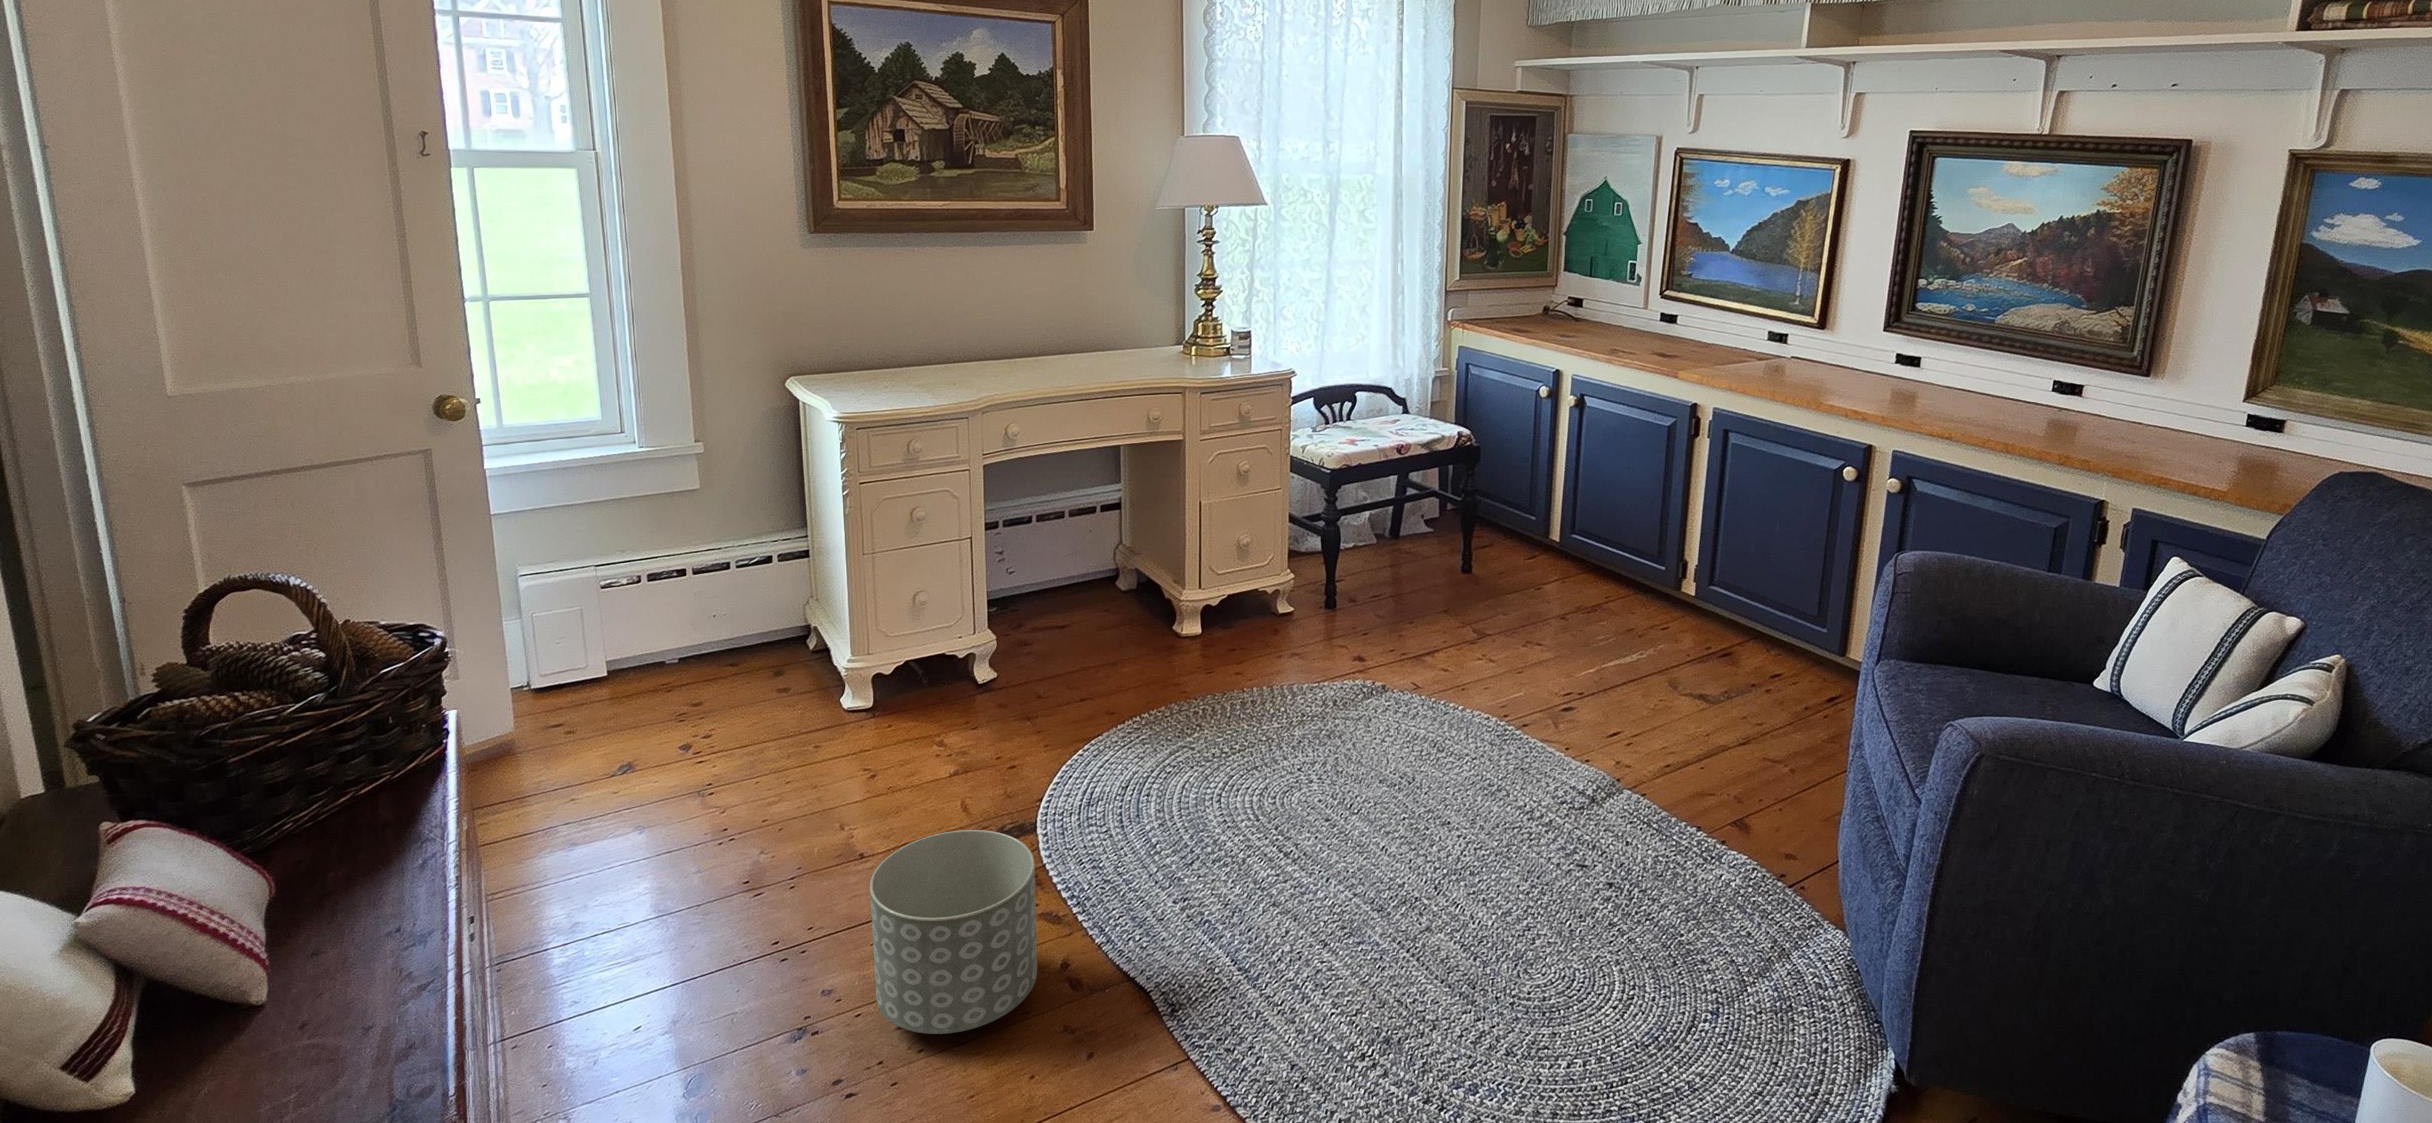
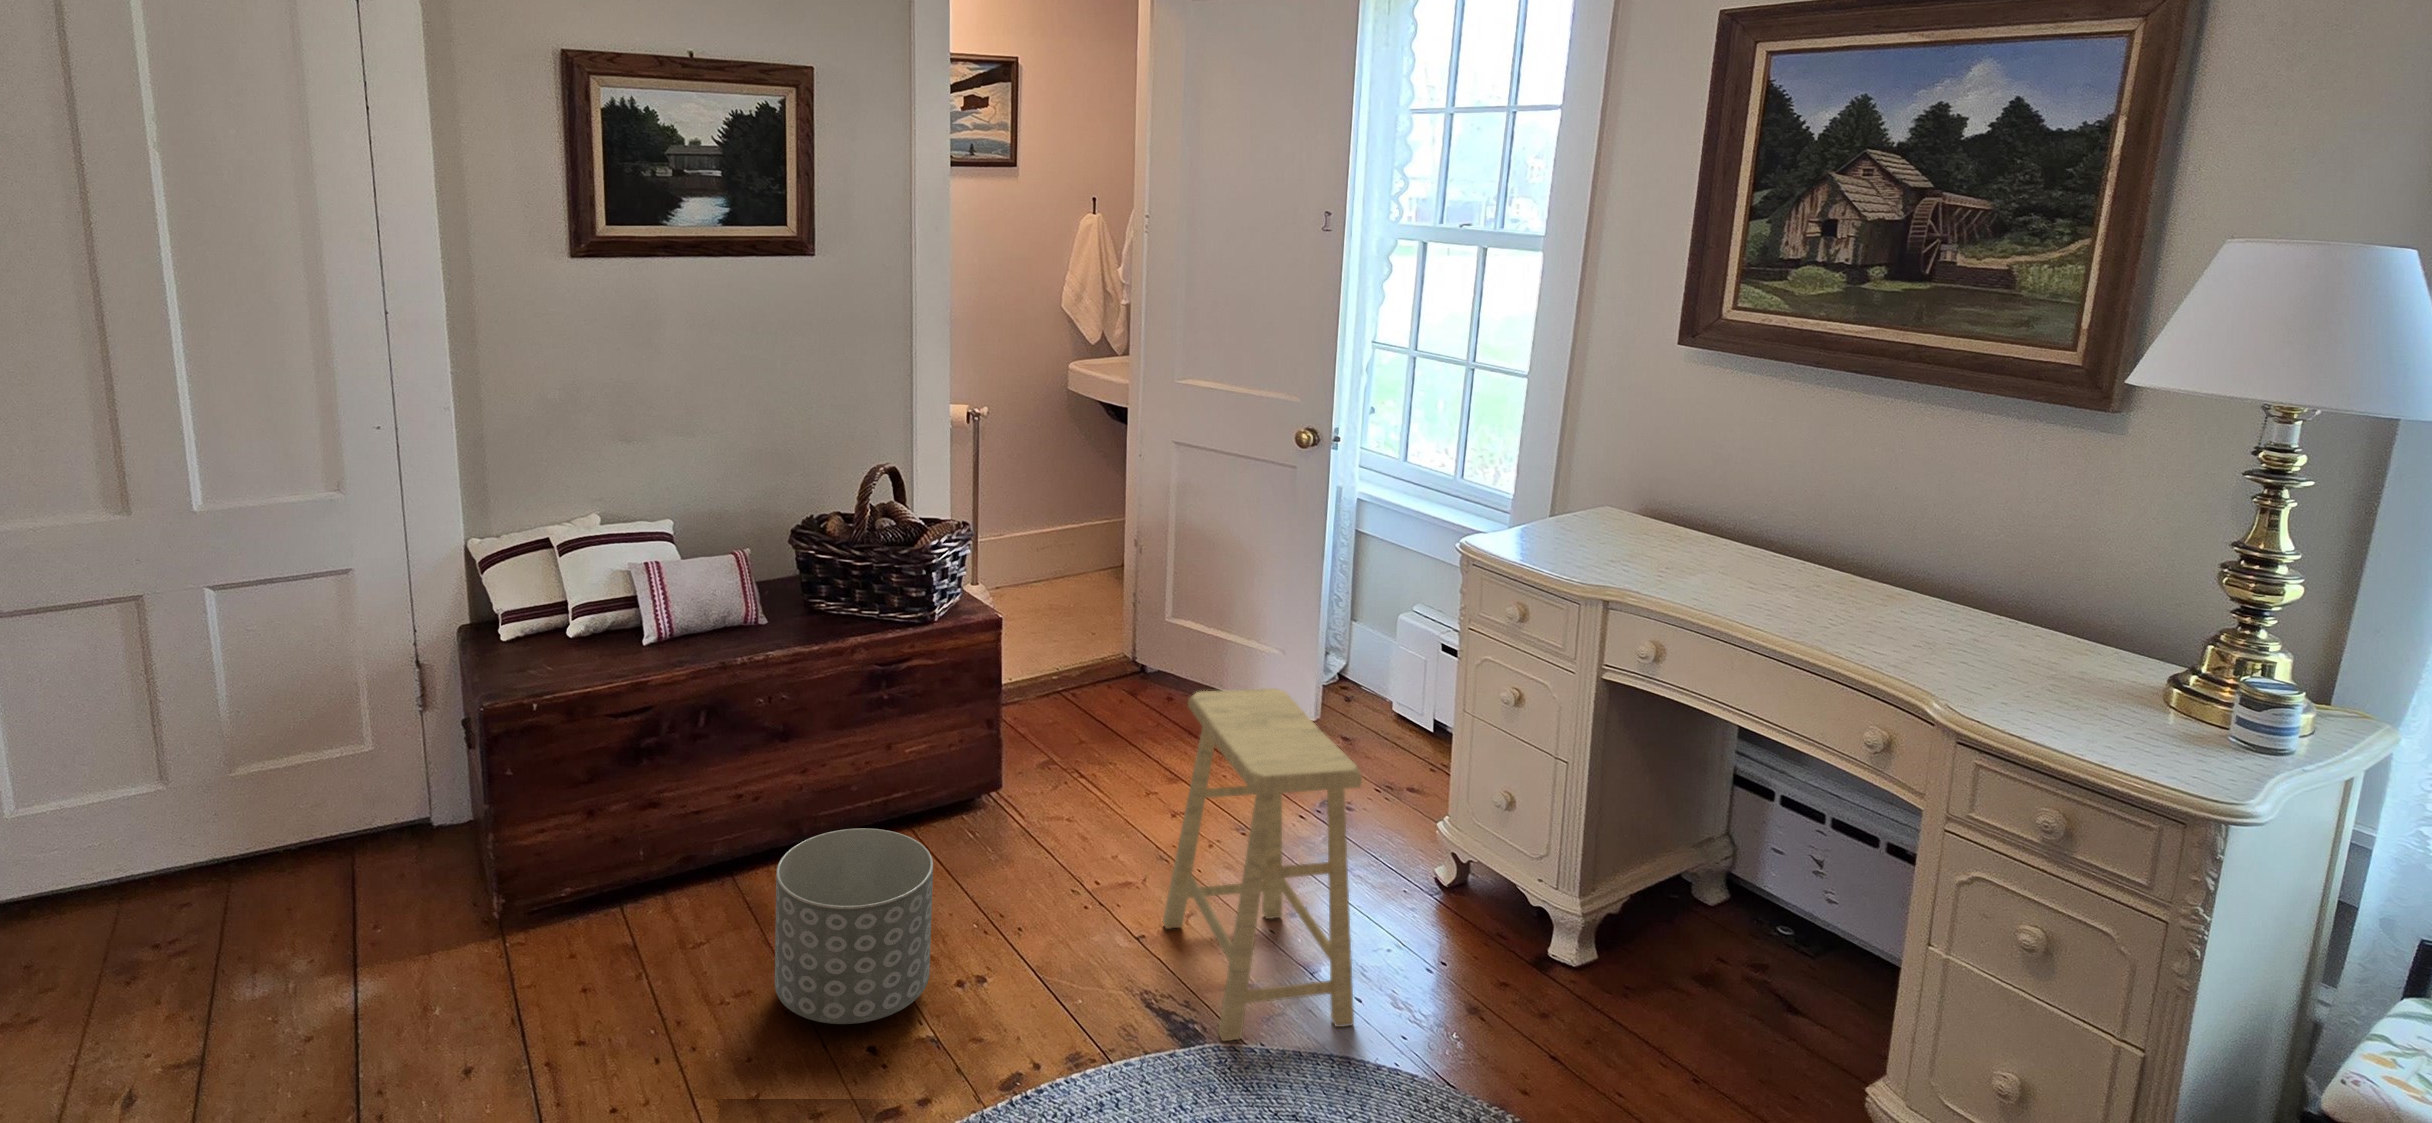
footstool: none [870,571,1061,830] -> present [1162,688,1362,1041]

